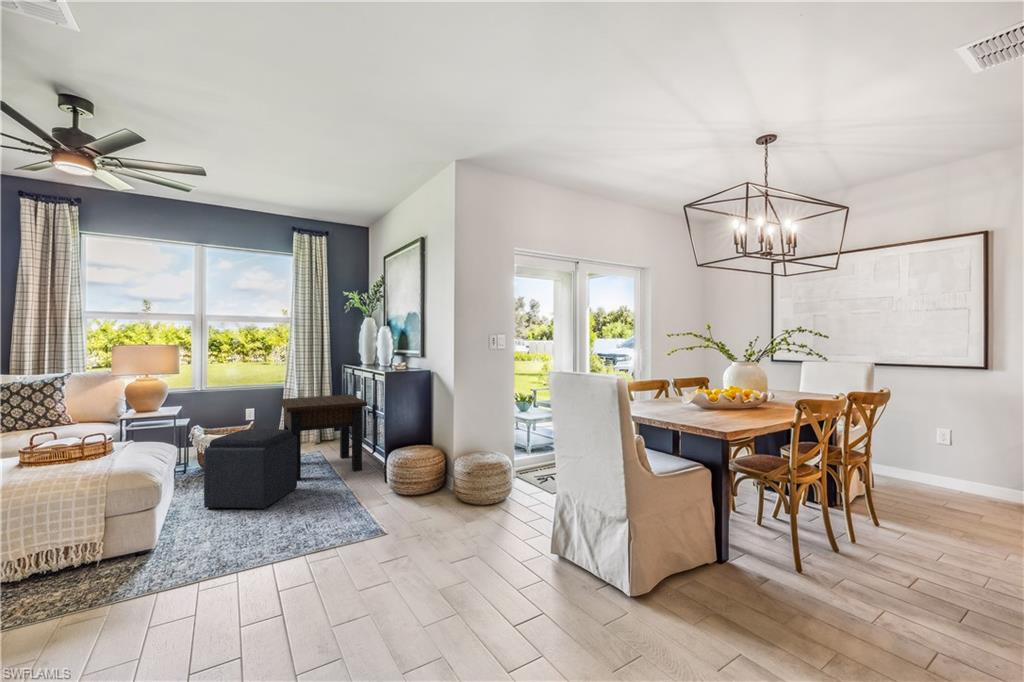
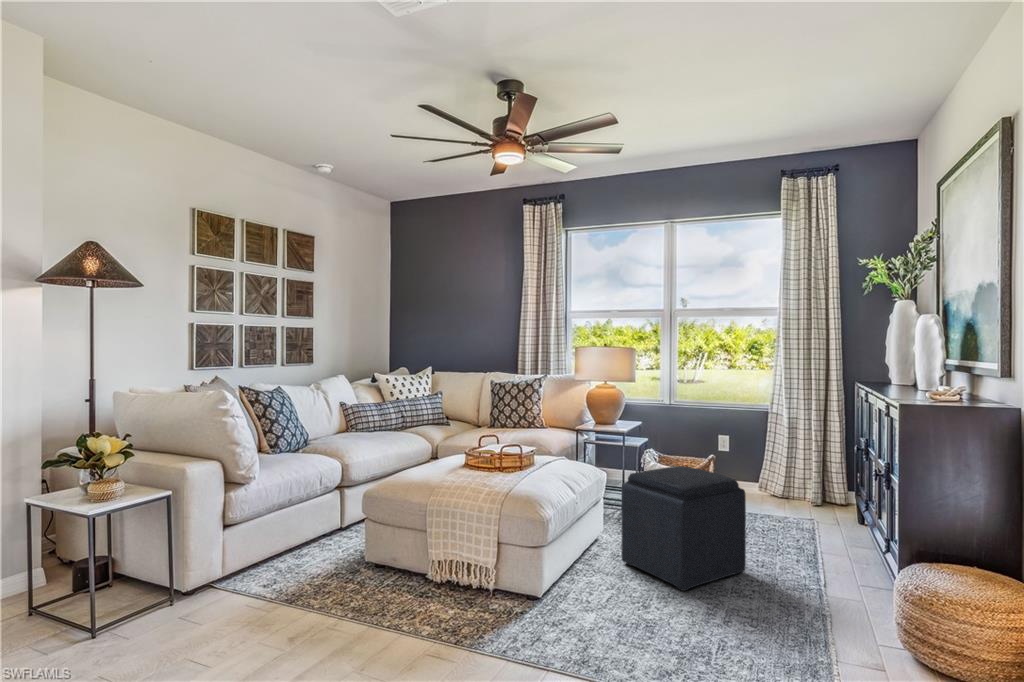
side table: present [279,395,367,480] -> none [738,427,878,574]

